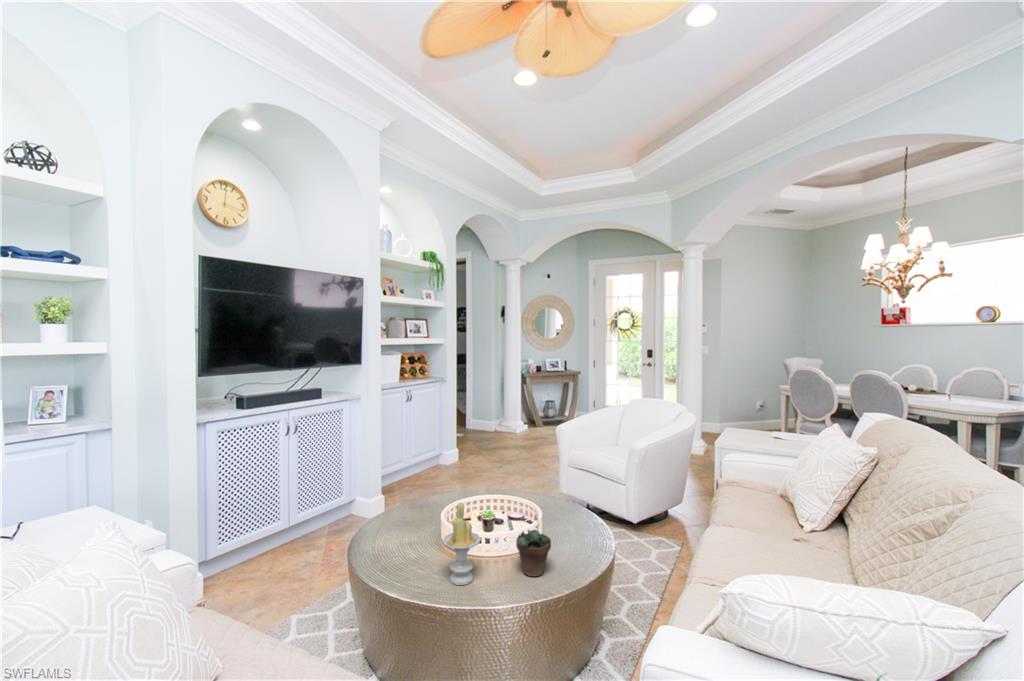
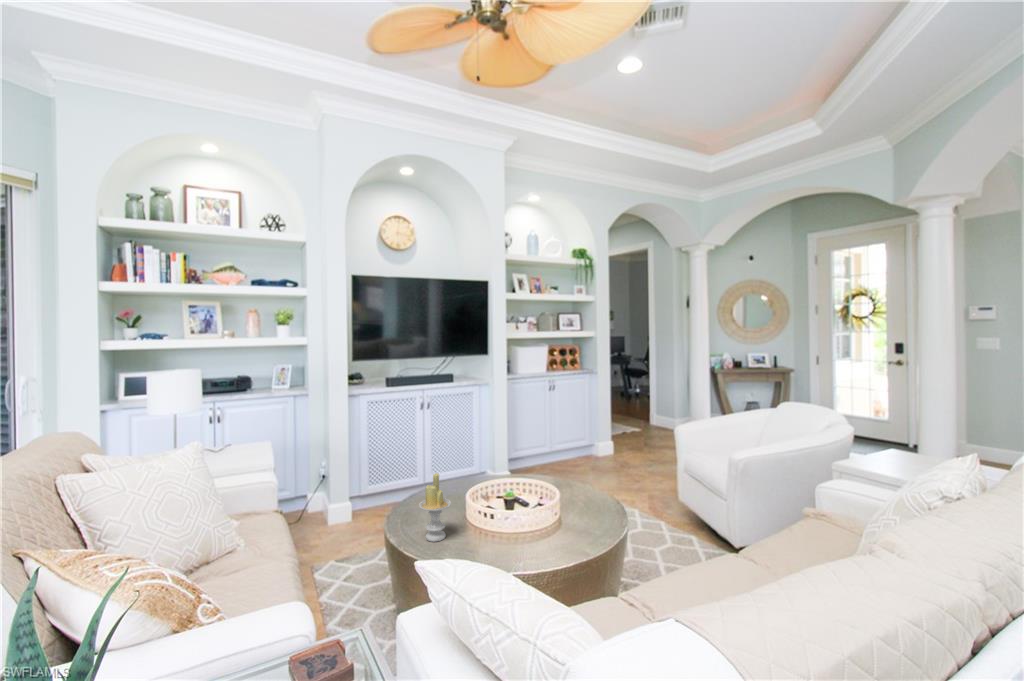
succulent plant: present [516,518,551,576] -> none [474,495,509,551]

